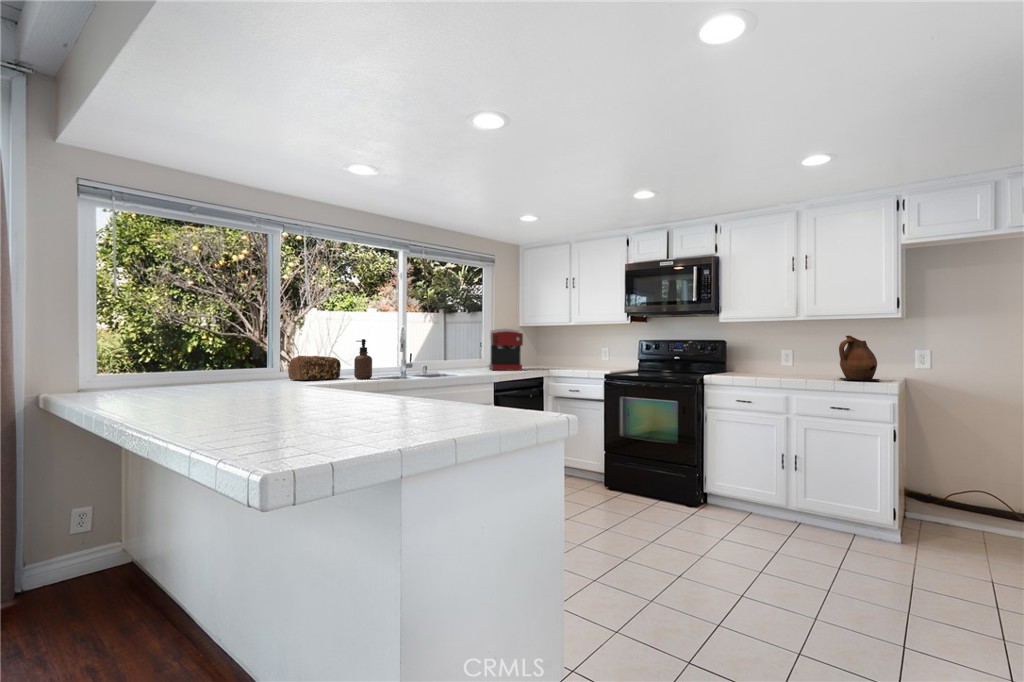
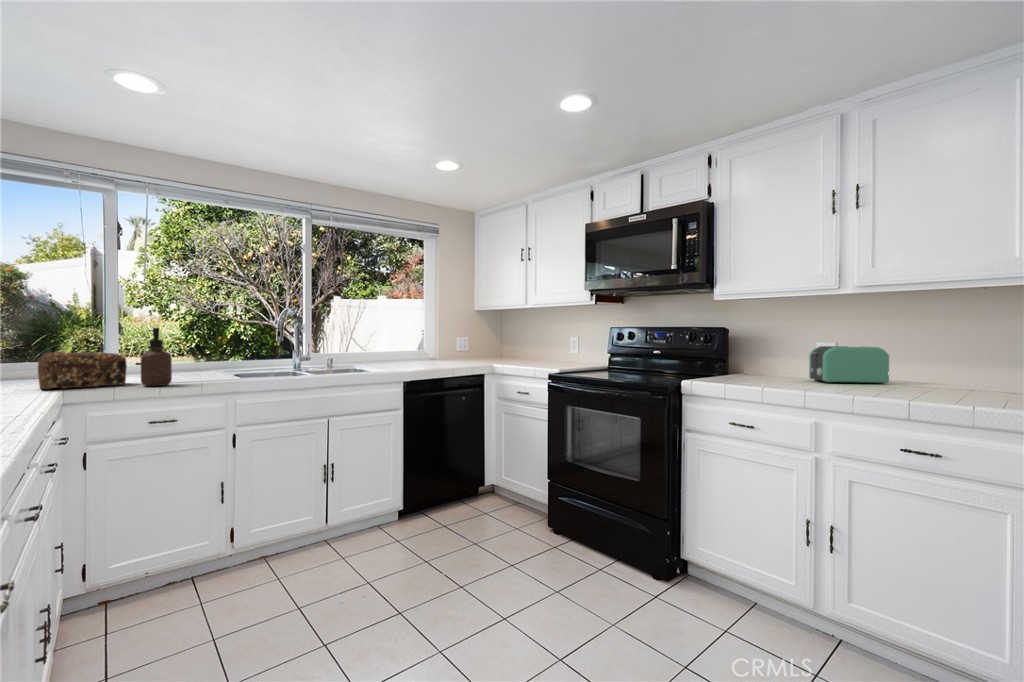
coffee maker: present [489,329,523,370] -> none [406,313,451,369]
ceramic pitcher: present [839,336,880,381] -> none [904,318,993,400]
toaster: none [781,353,829,376] -> present [809,346,889,384]

